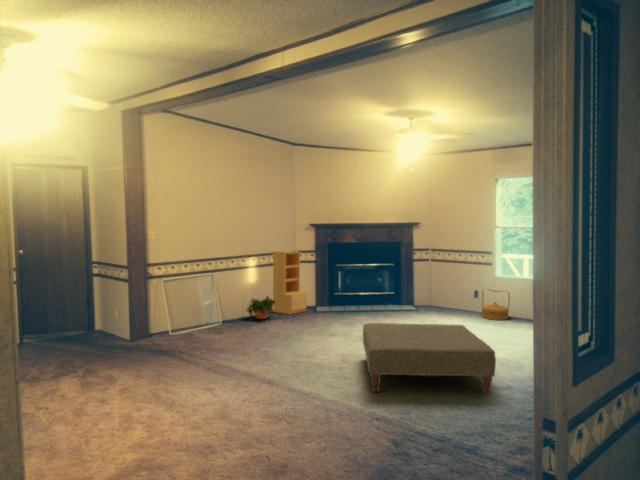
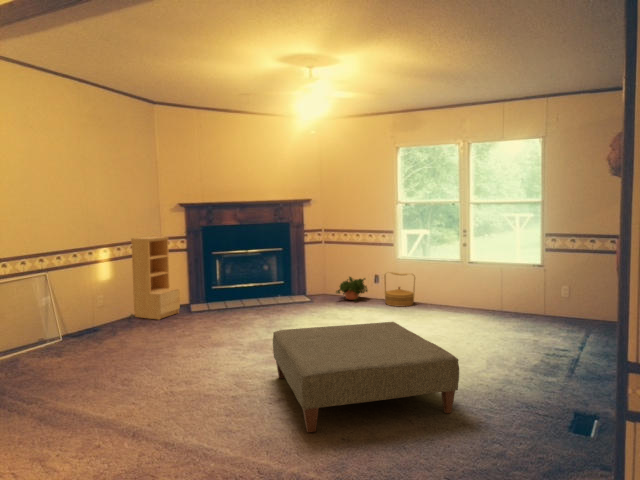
potted plant: present [246,296,275,319] -> present [336,277,368,300]

